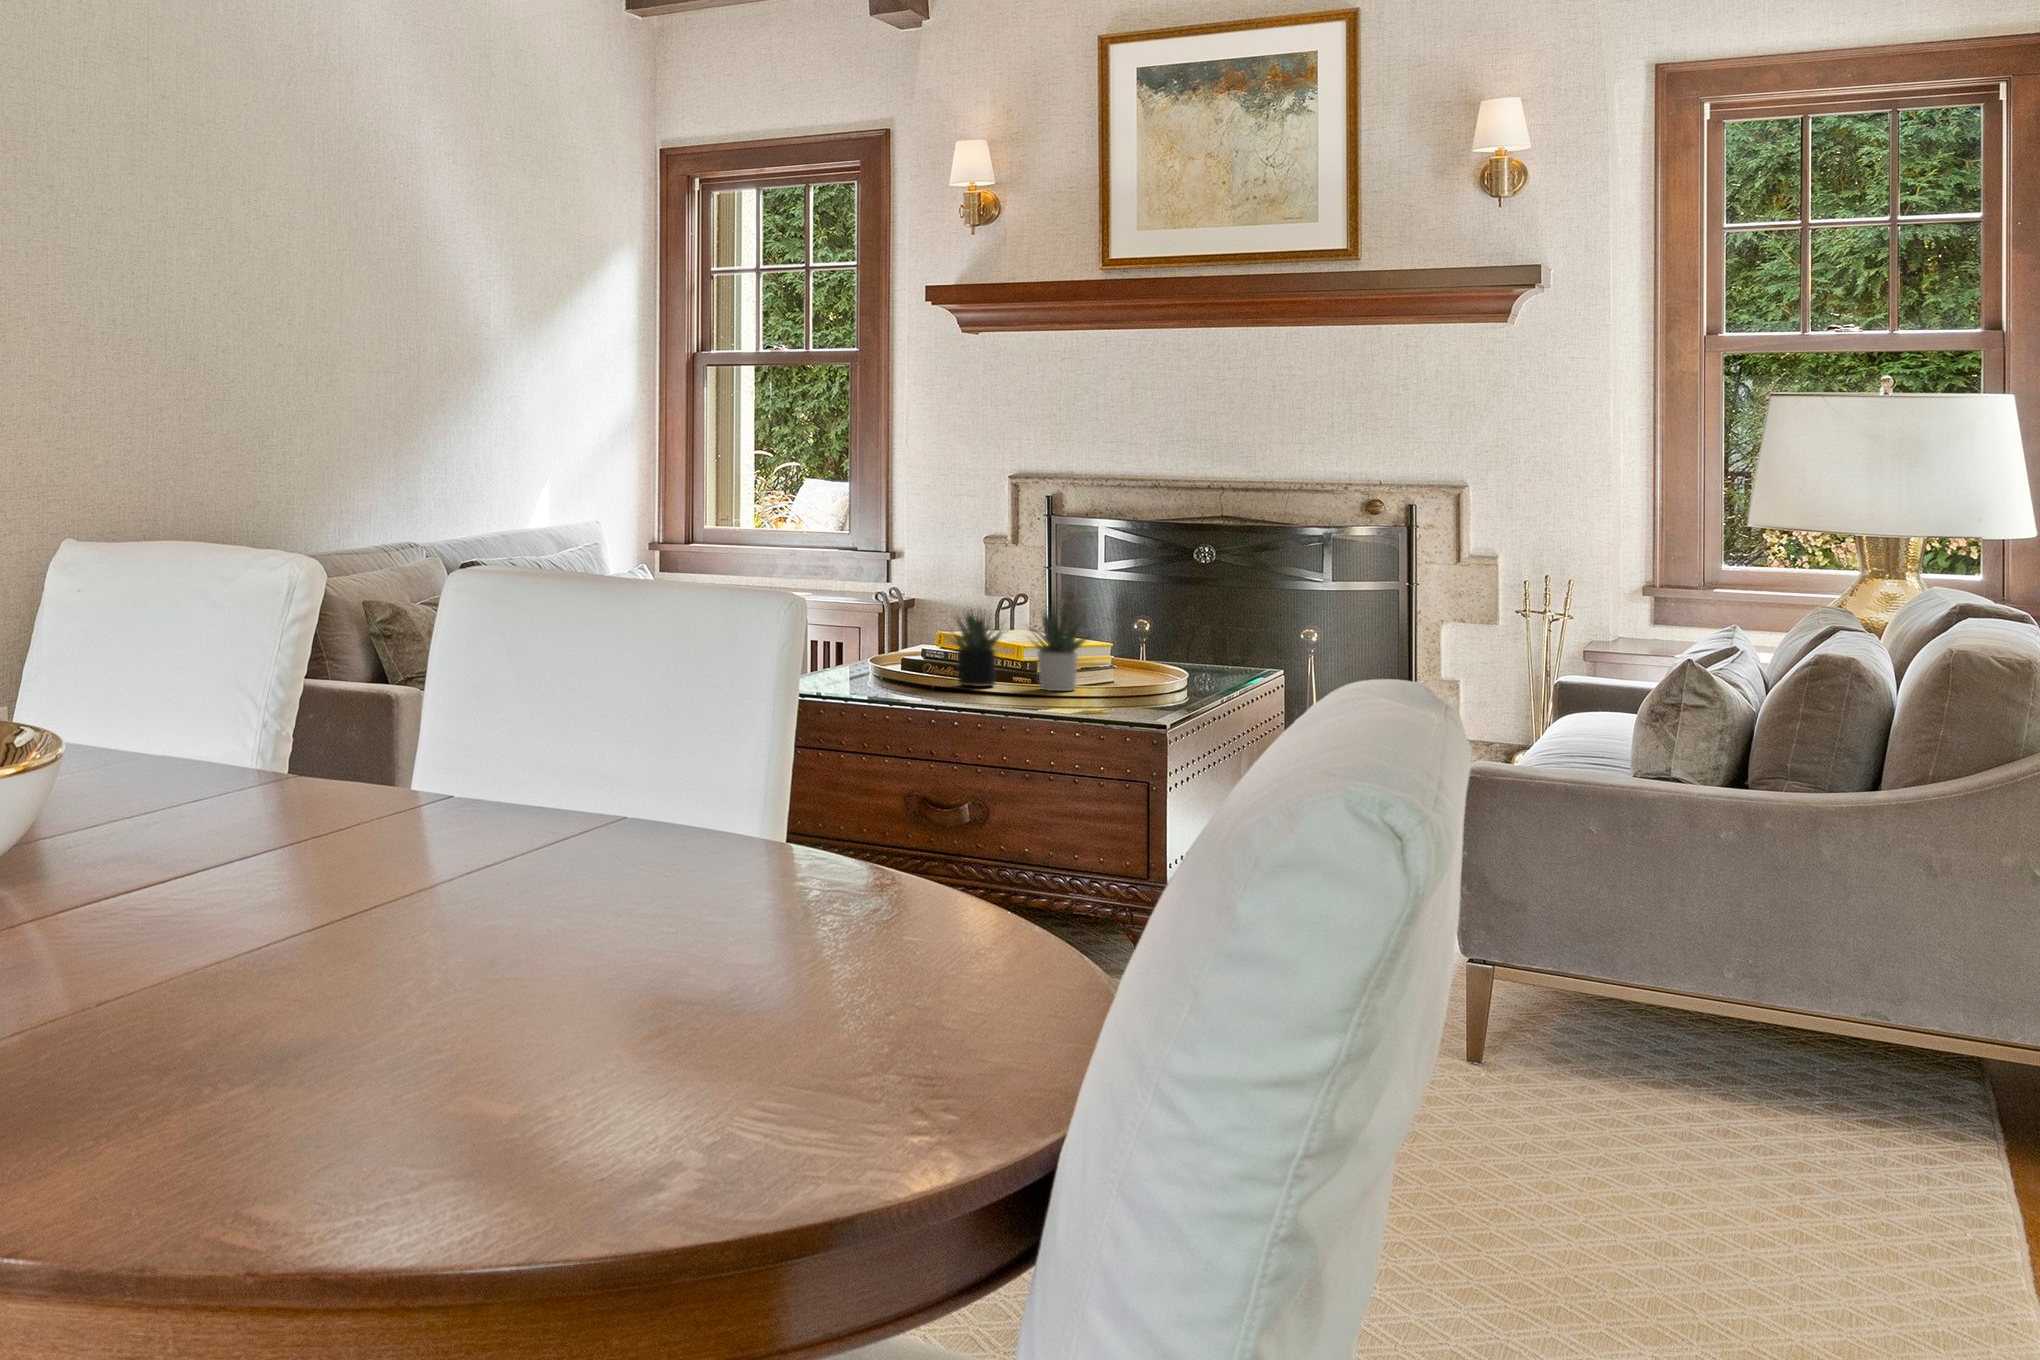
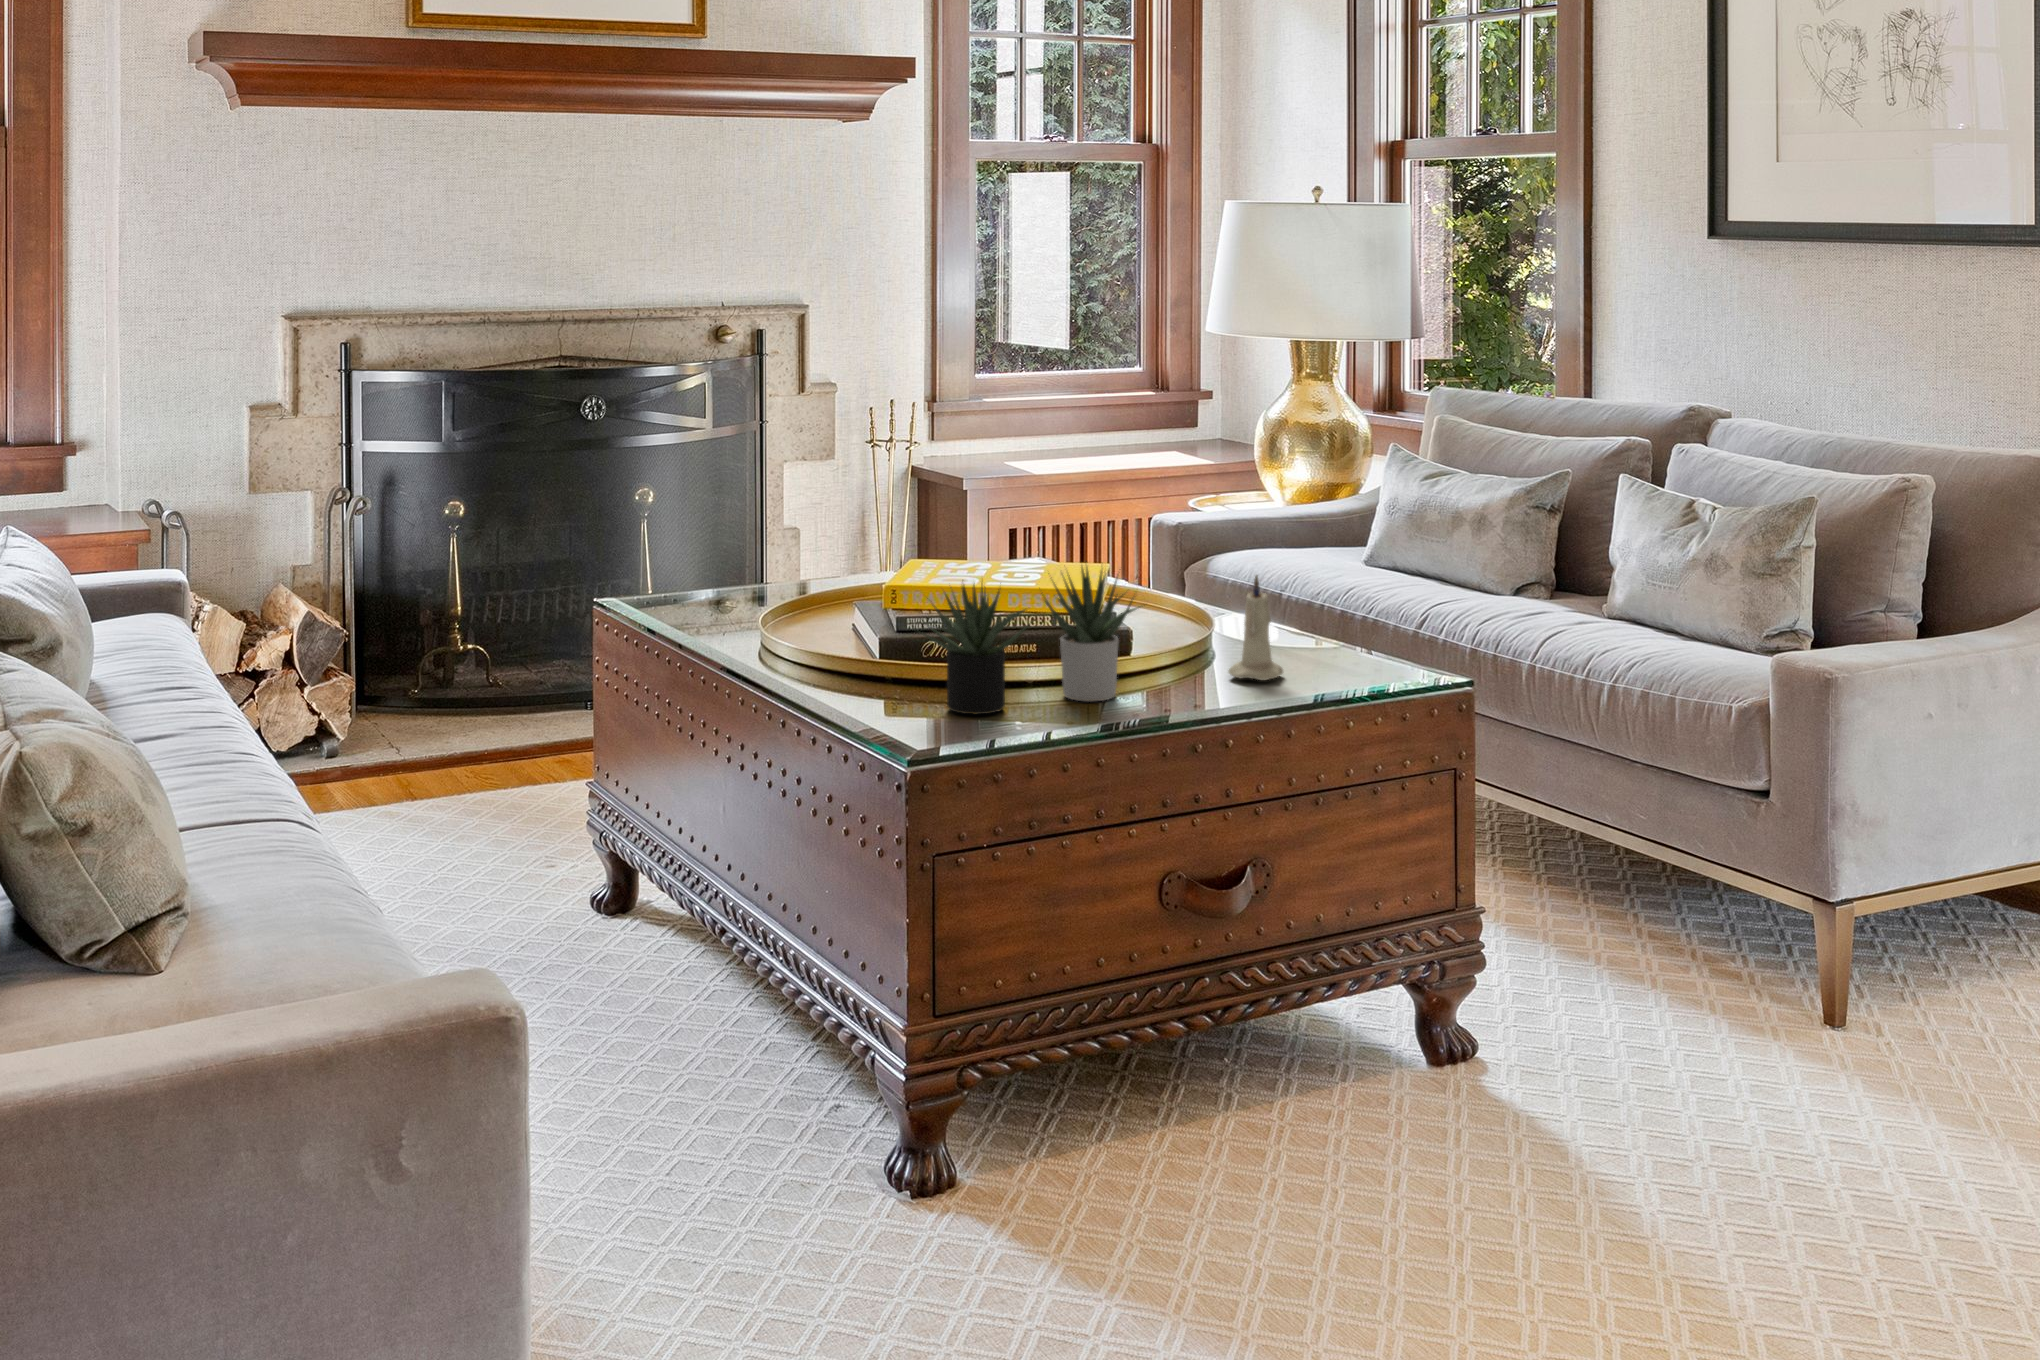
candle: none [1166,624,1212,696] -> present [1228,576,1283,680]

